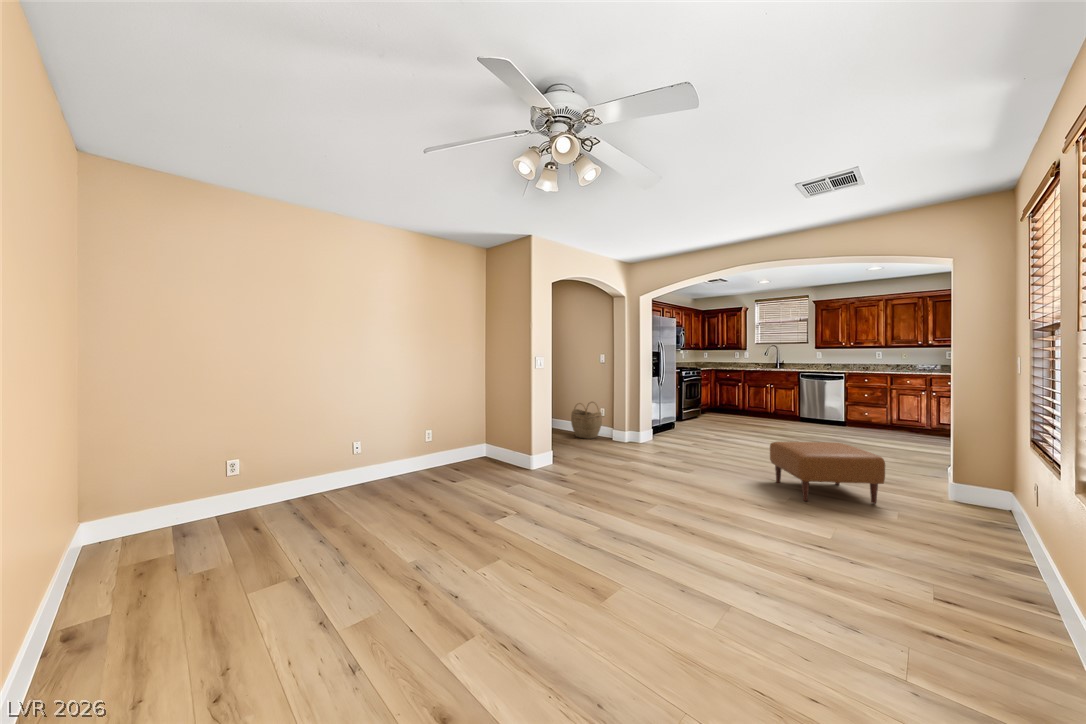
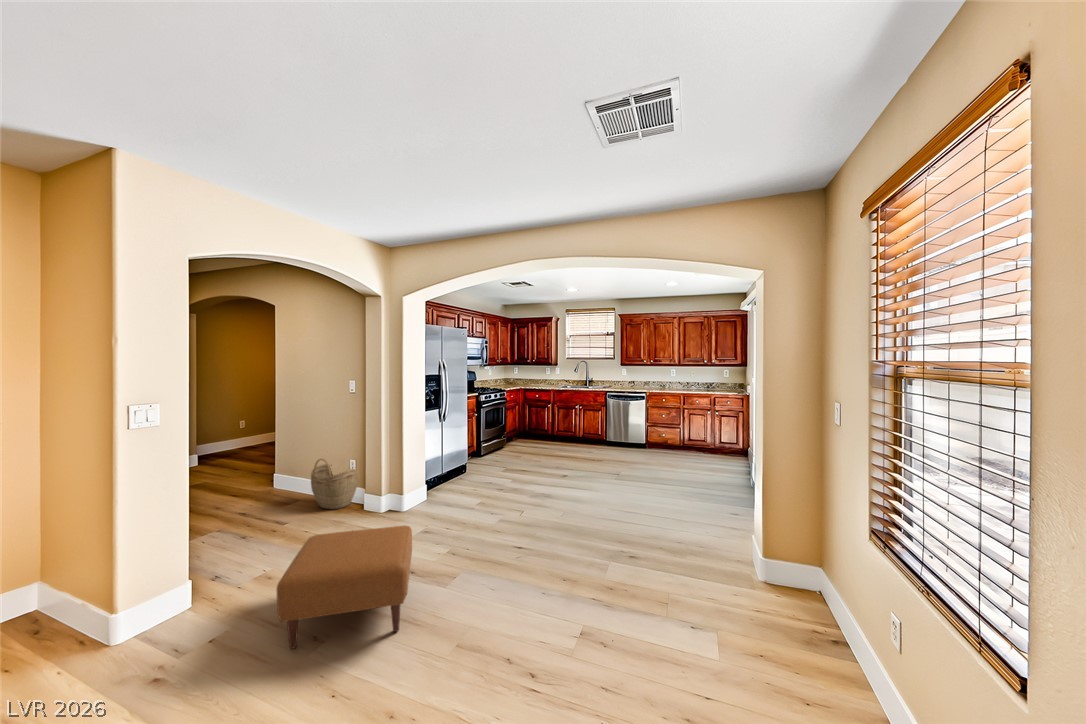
ottoman: present [770,441,885,504] -> present [276,525,412,649]

